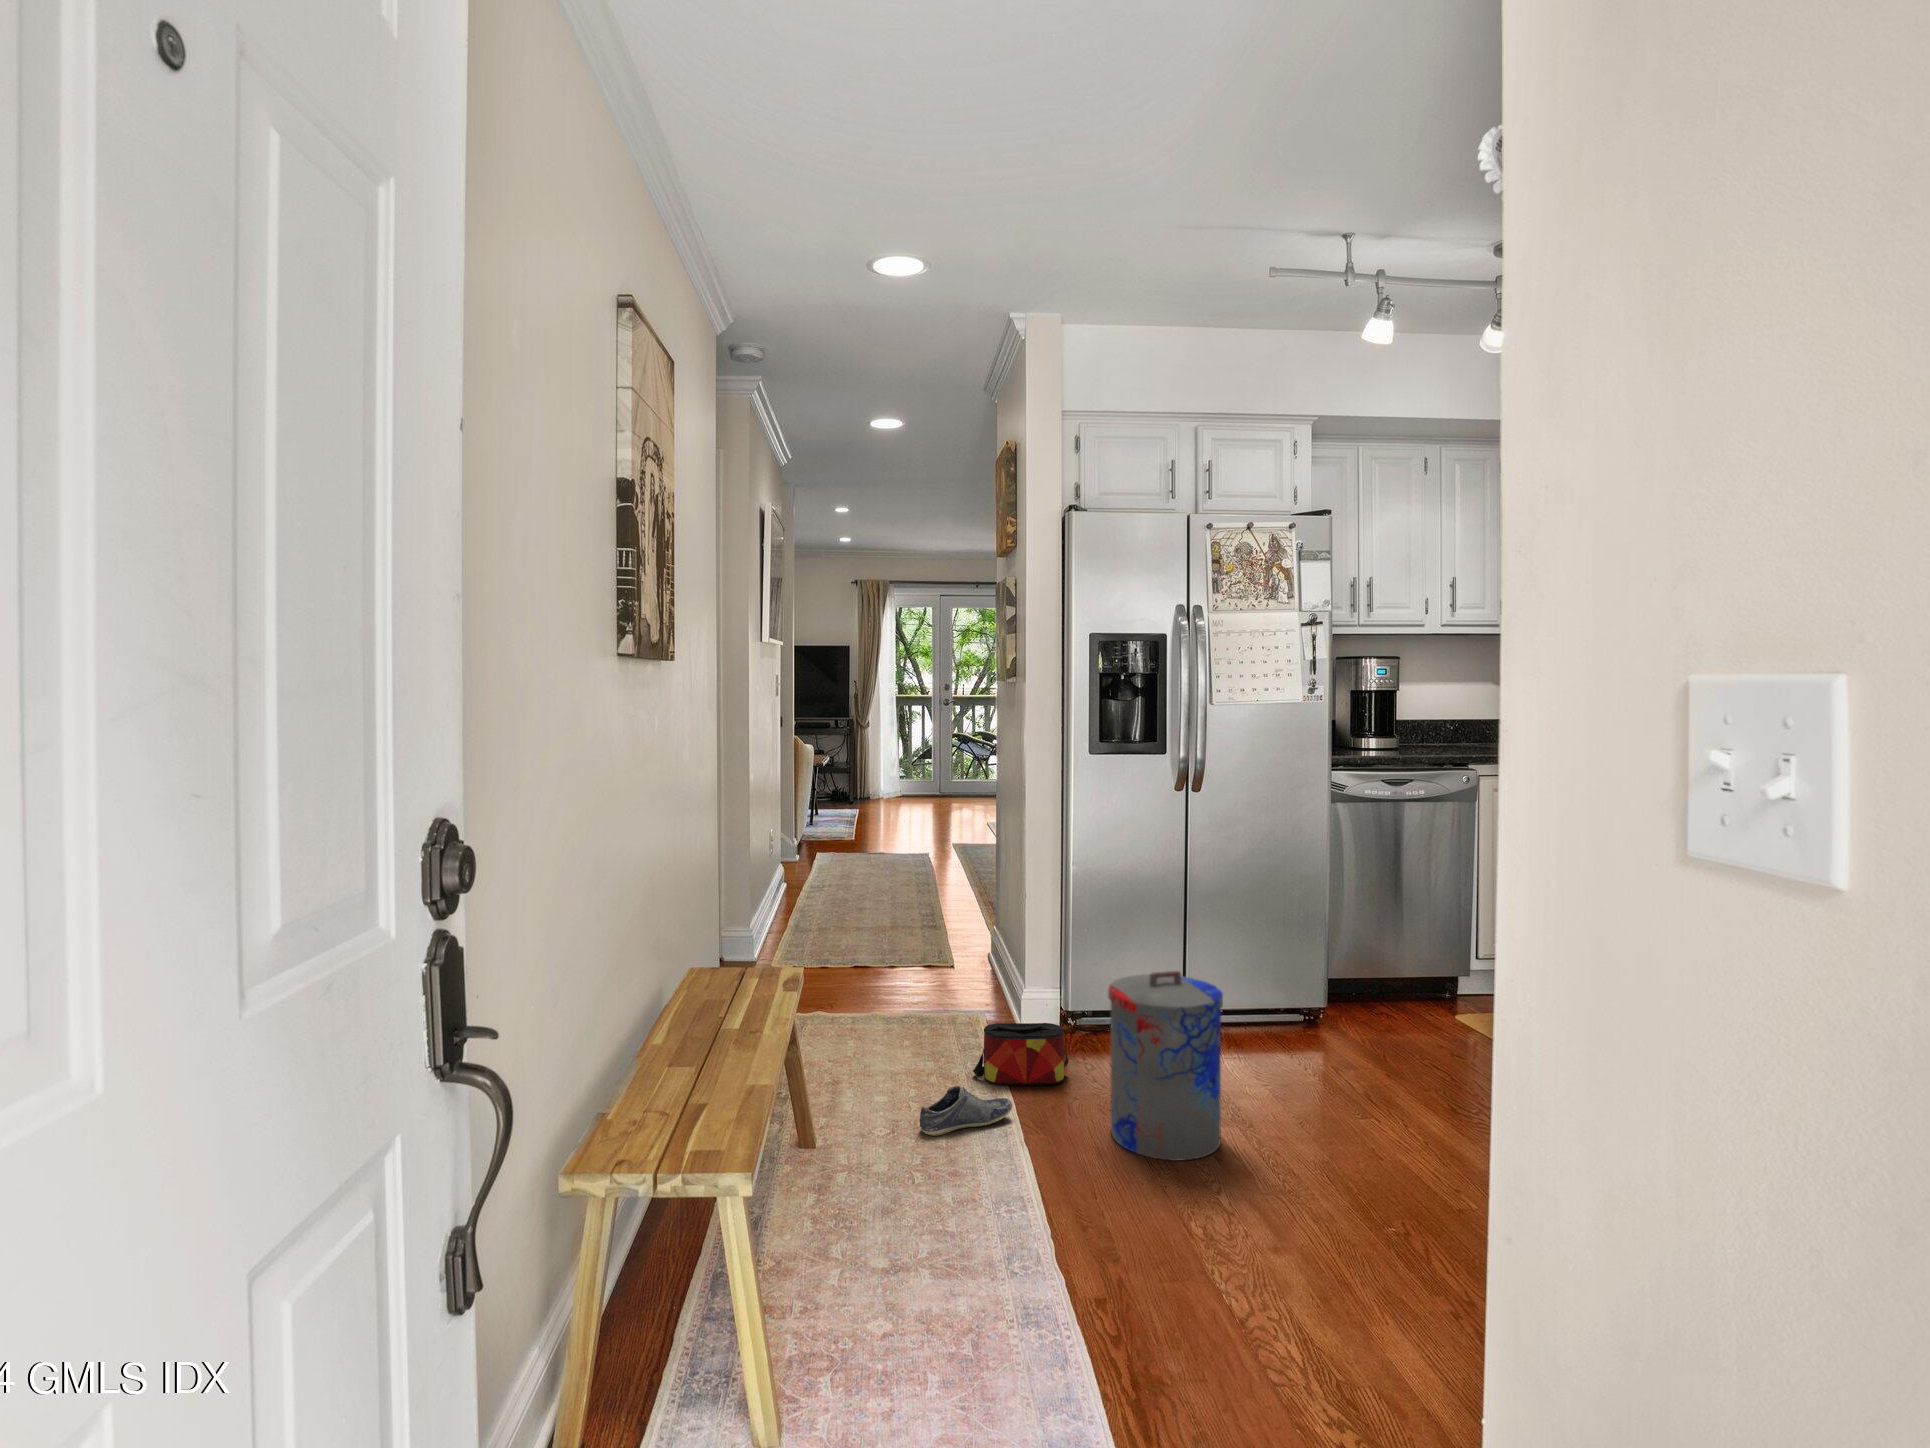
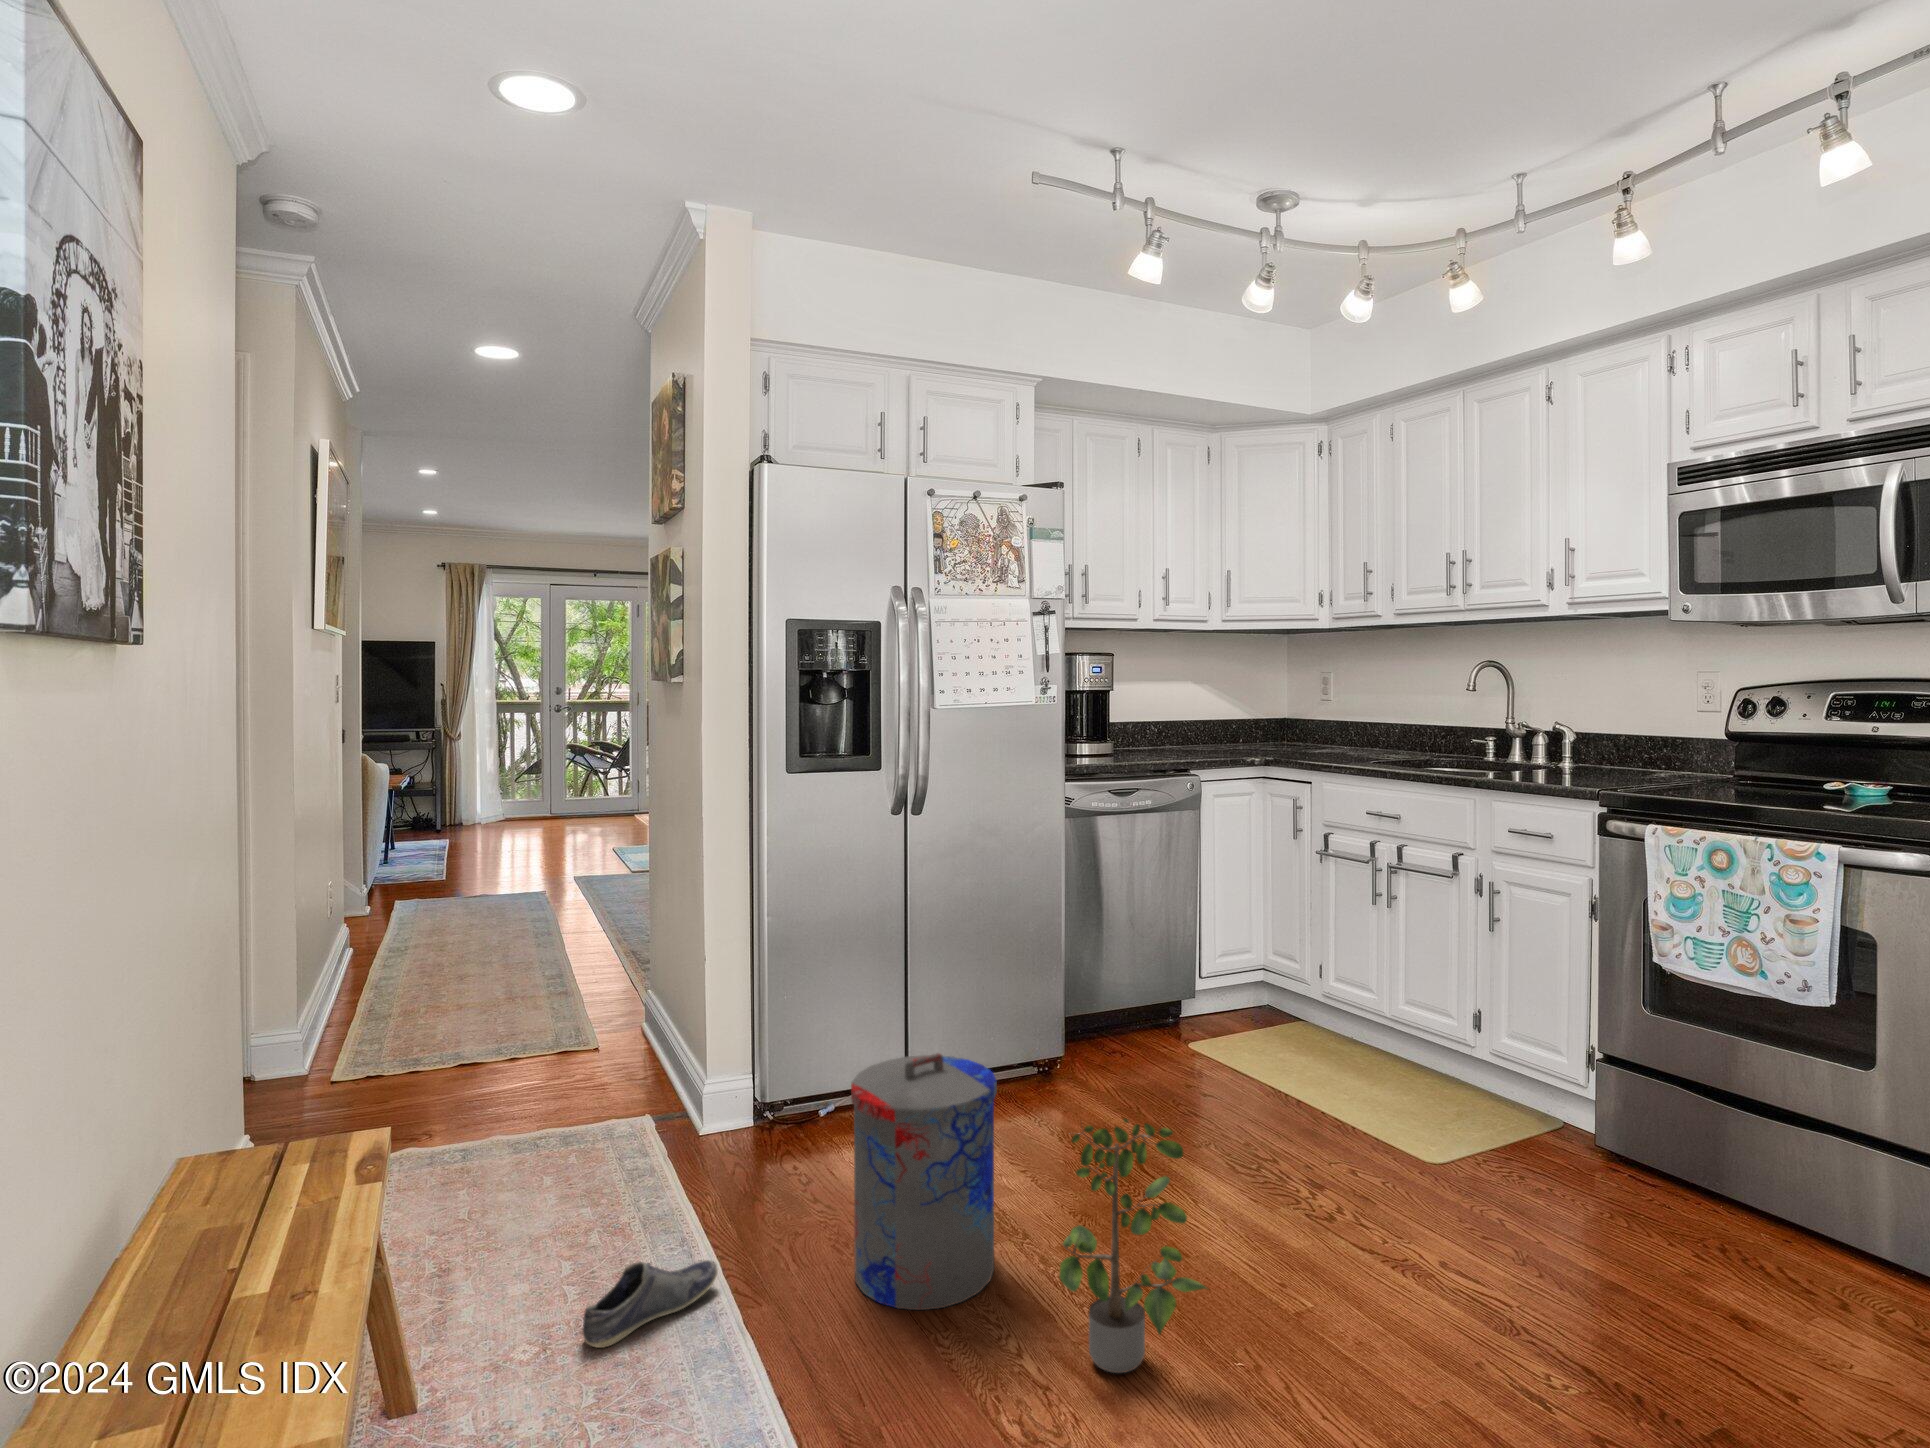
bag: present [973,1023,1068,1086] -> none [651,1132,782,1233]
potted plant: none [1251,1024,1377,1224] -> present [1059,1118,1209,1373]

